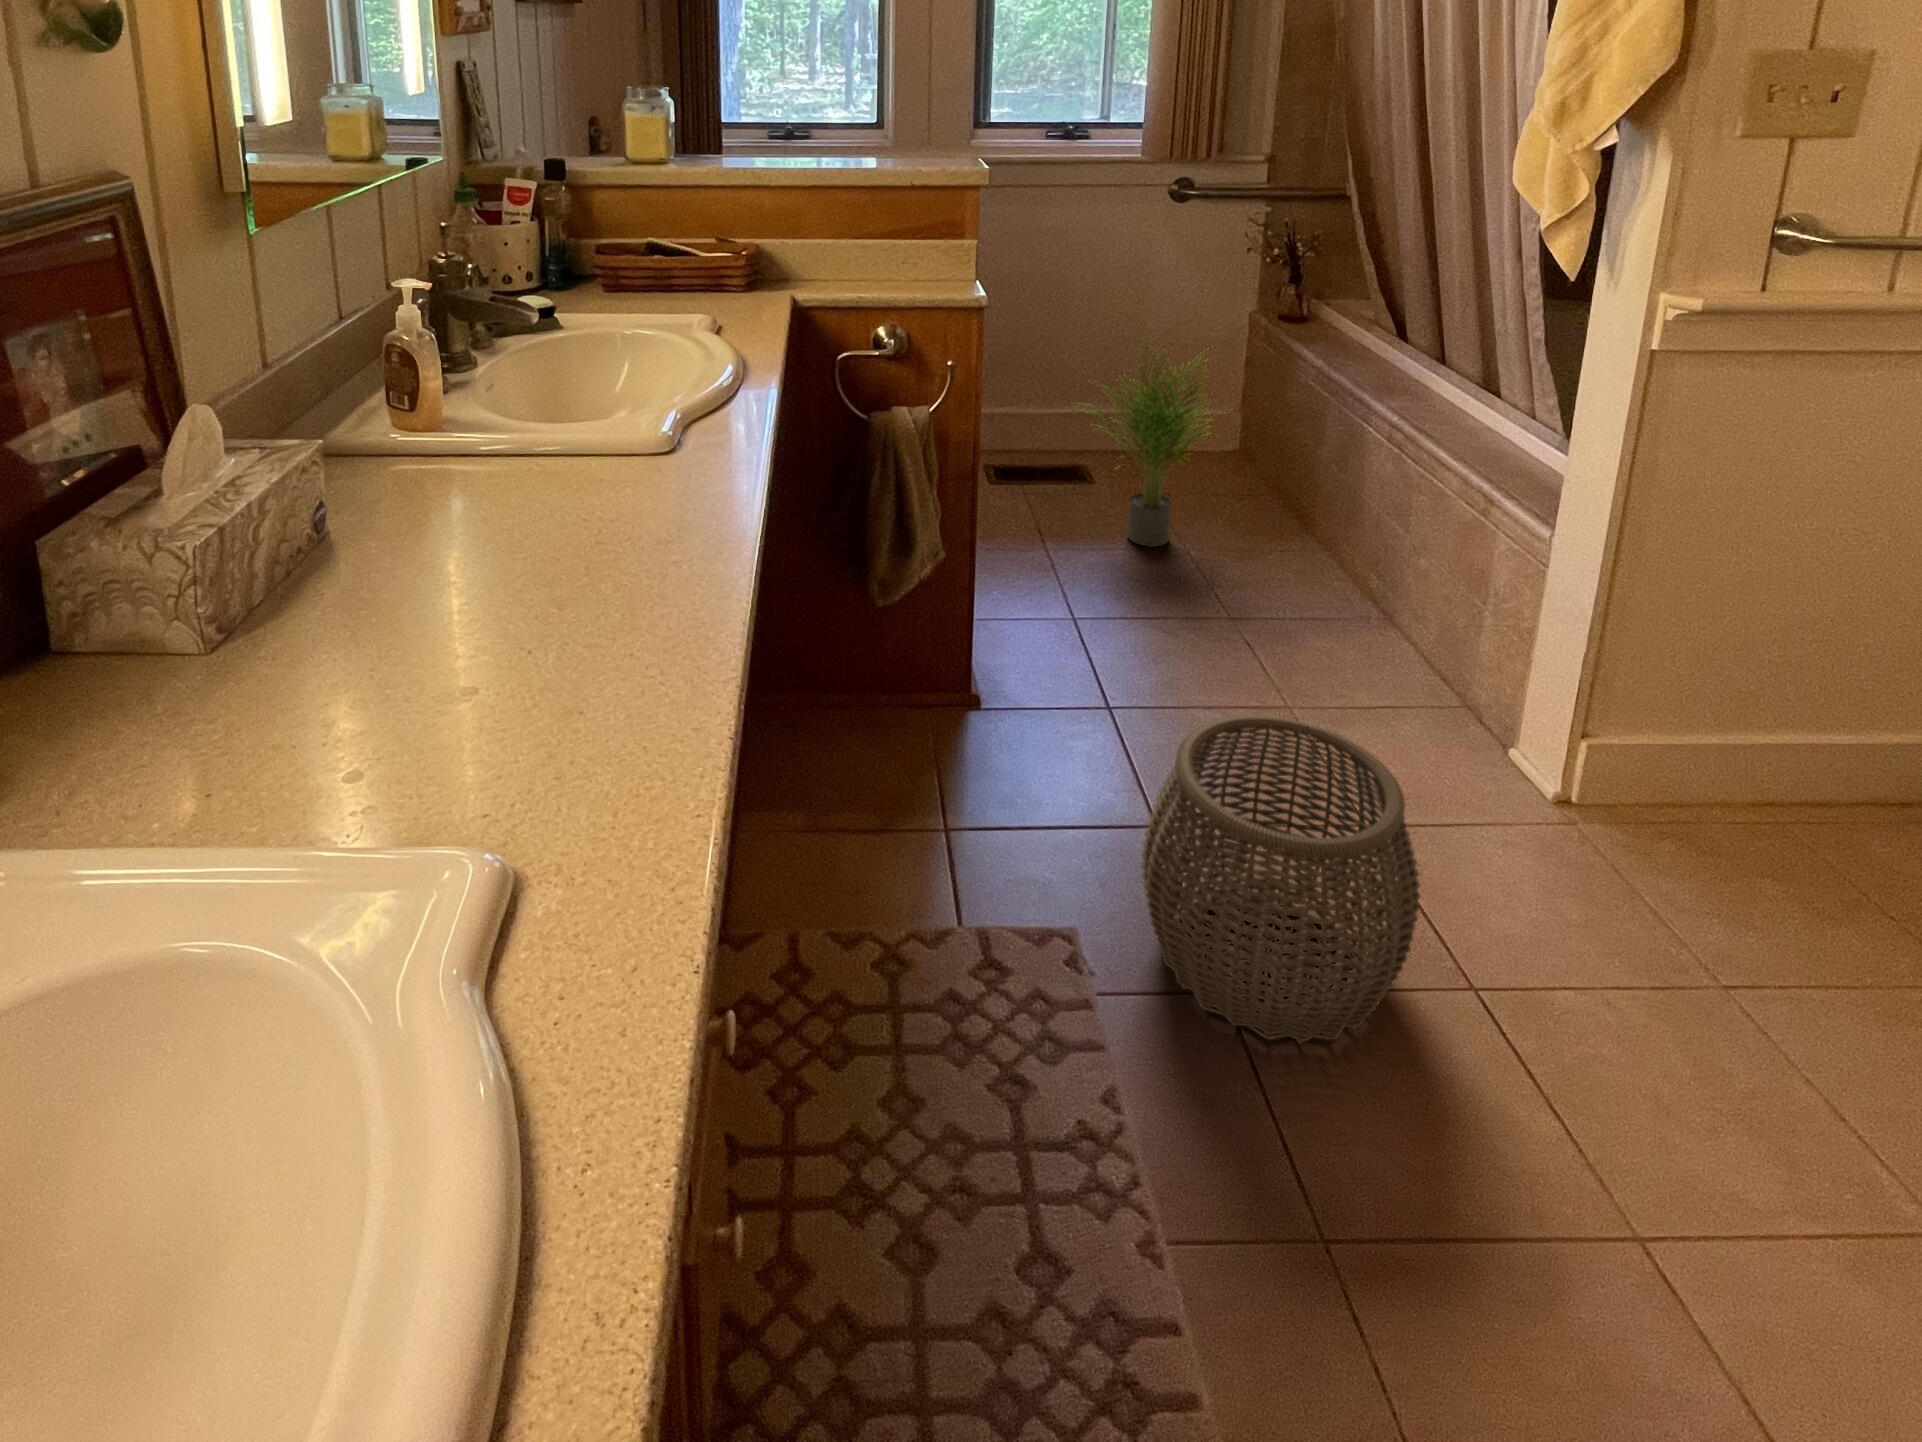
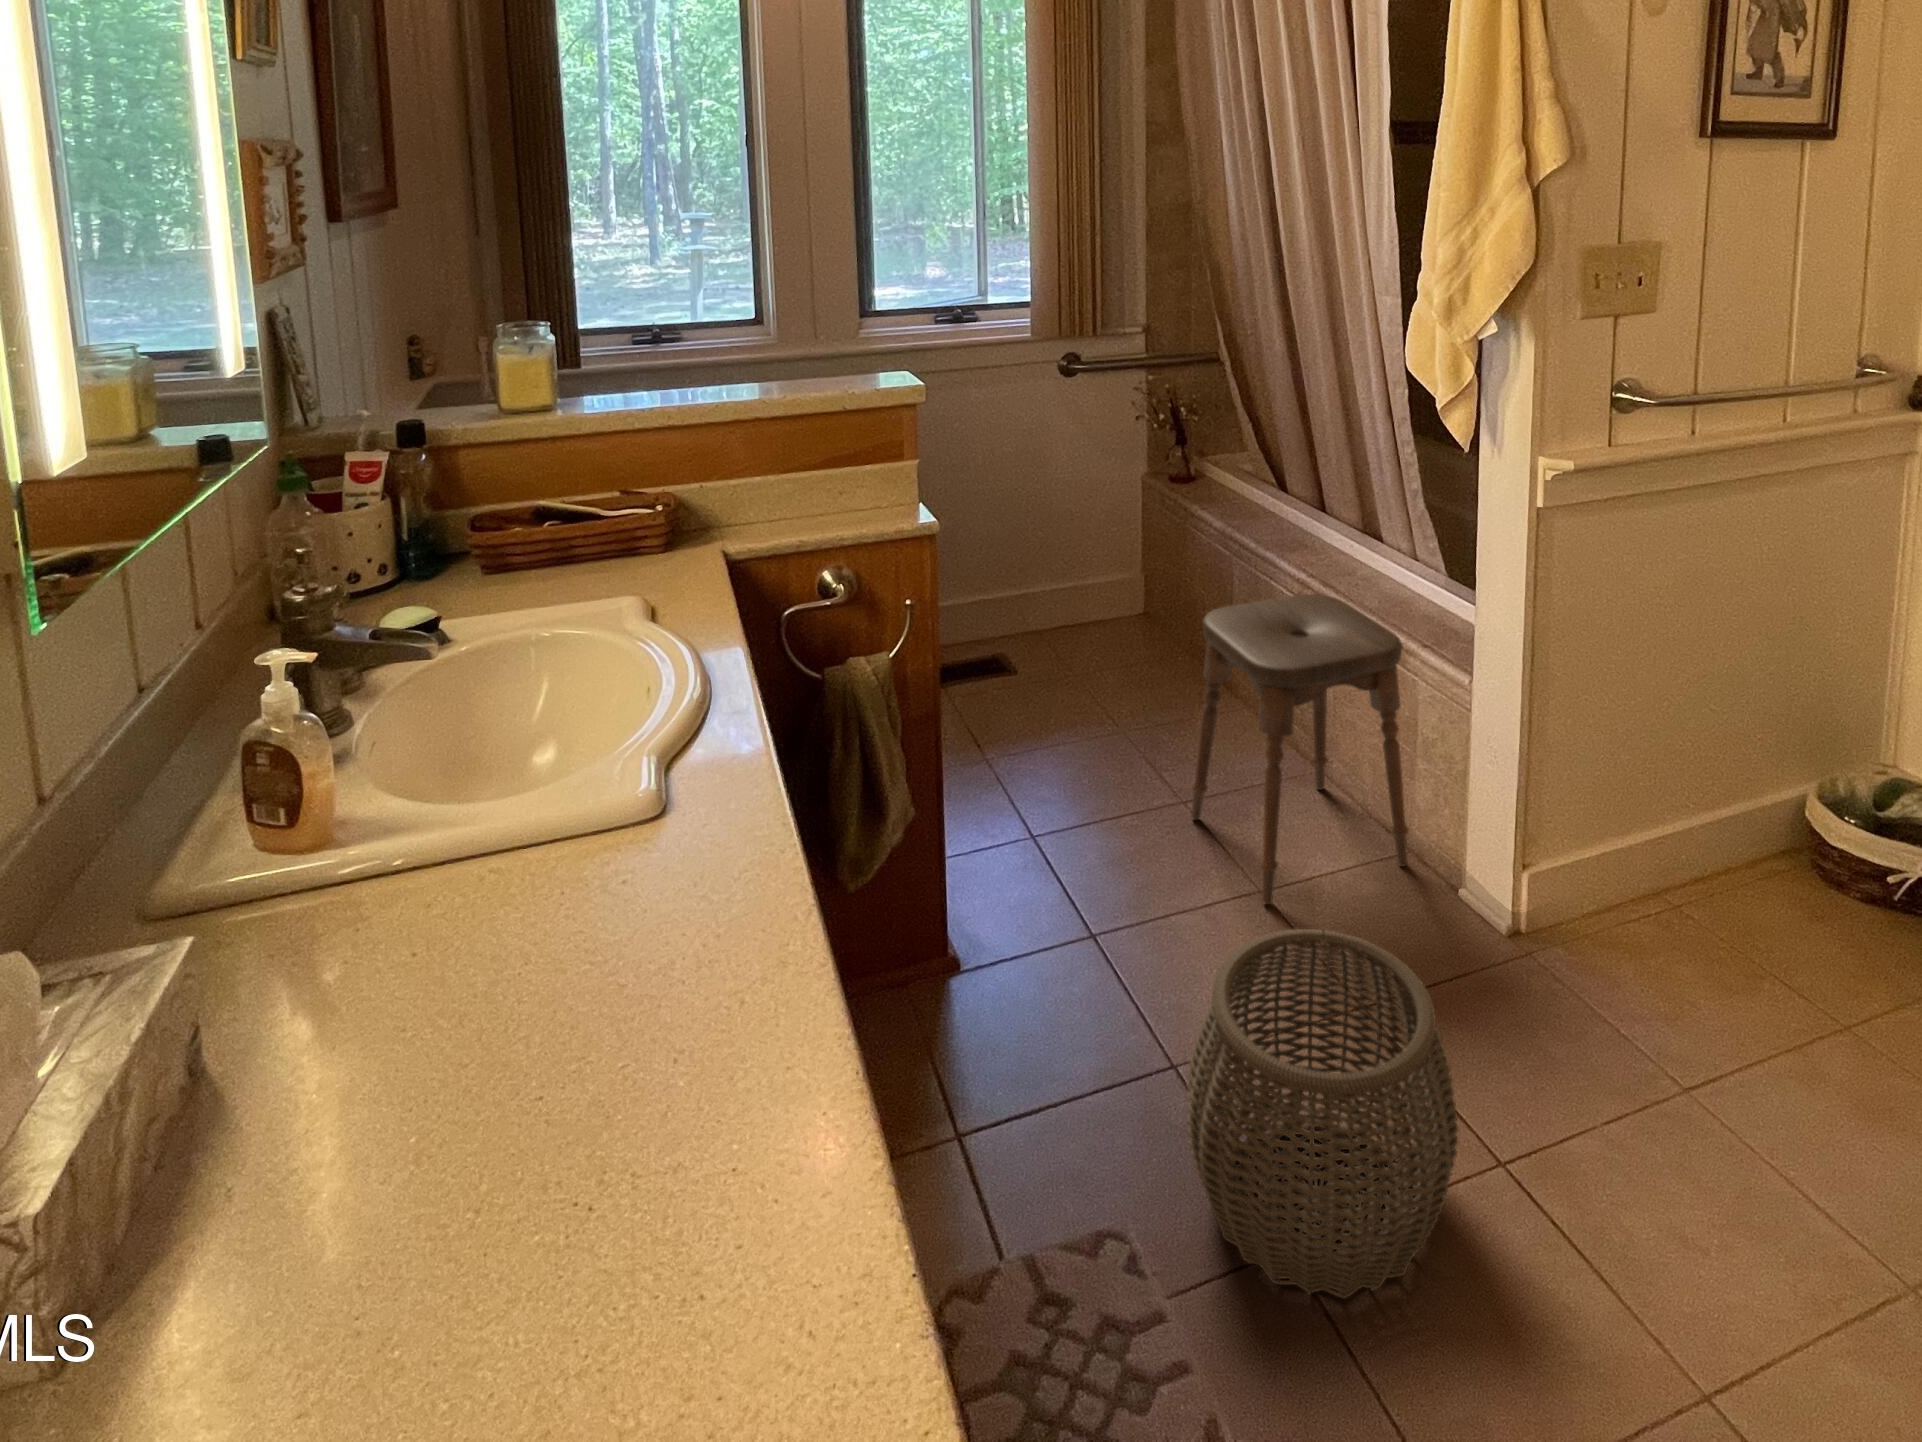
potted plant: present [1092,351,1211,547] -> none [995,520,1149,733]
stool: none [1233,432,1479,722] -> present [1191,594,1409,904]

